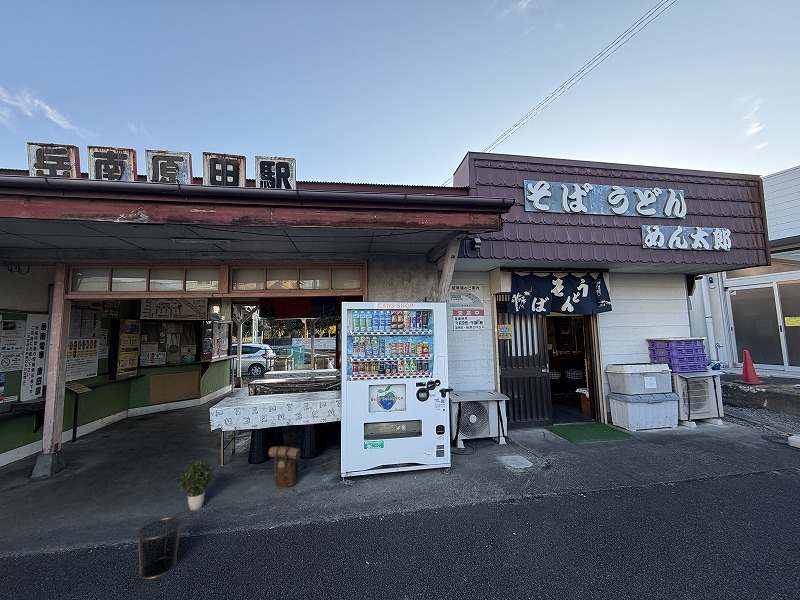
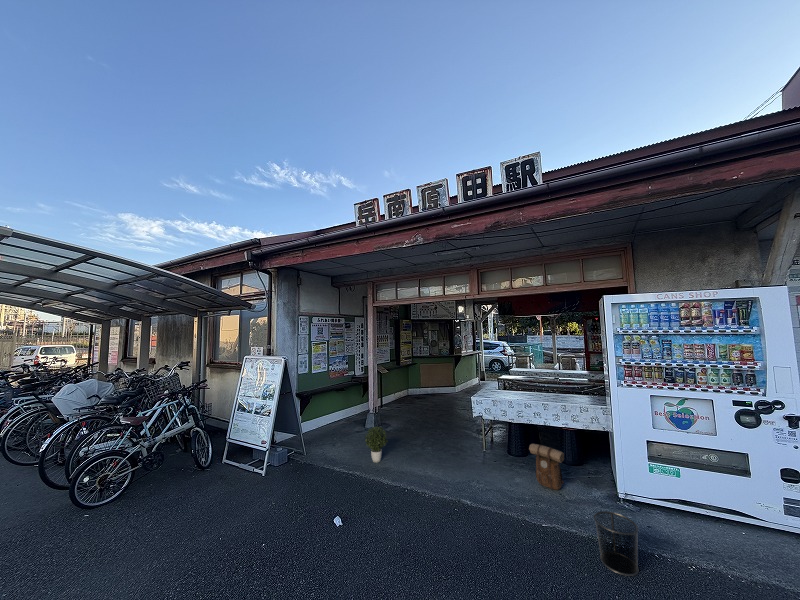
potted plant: present [178,461,214,511] -> present [365,427,388,463]
trash can: present [137,518,181,579] -> present [594,511,639,576]

